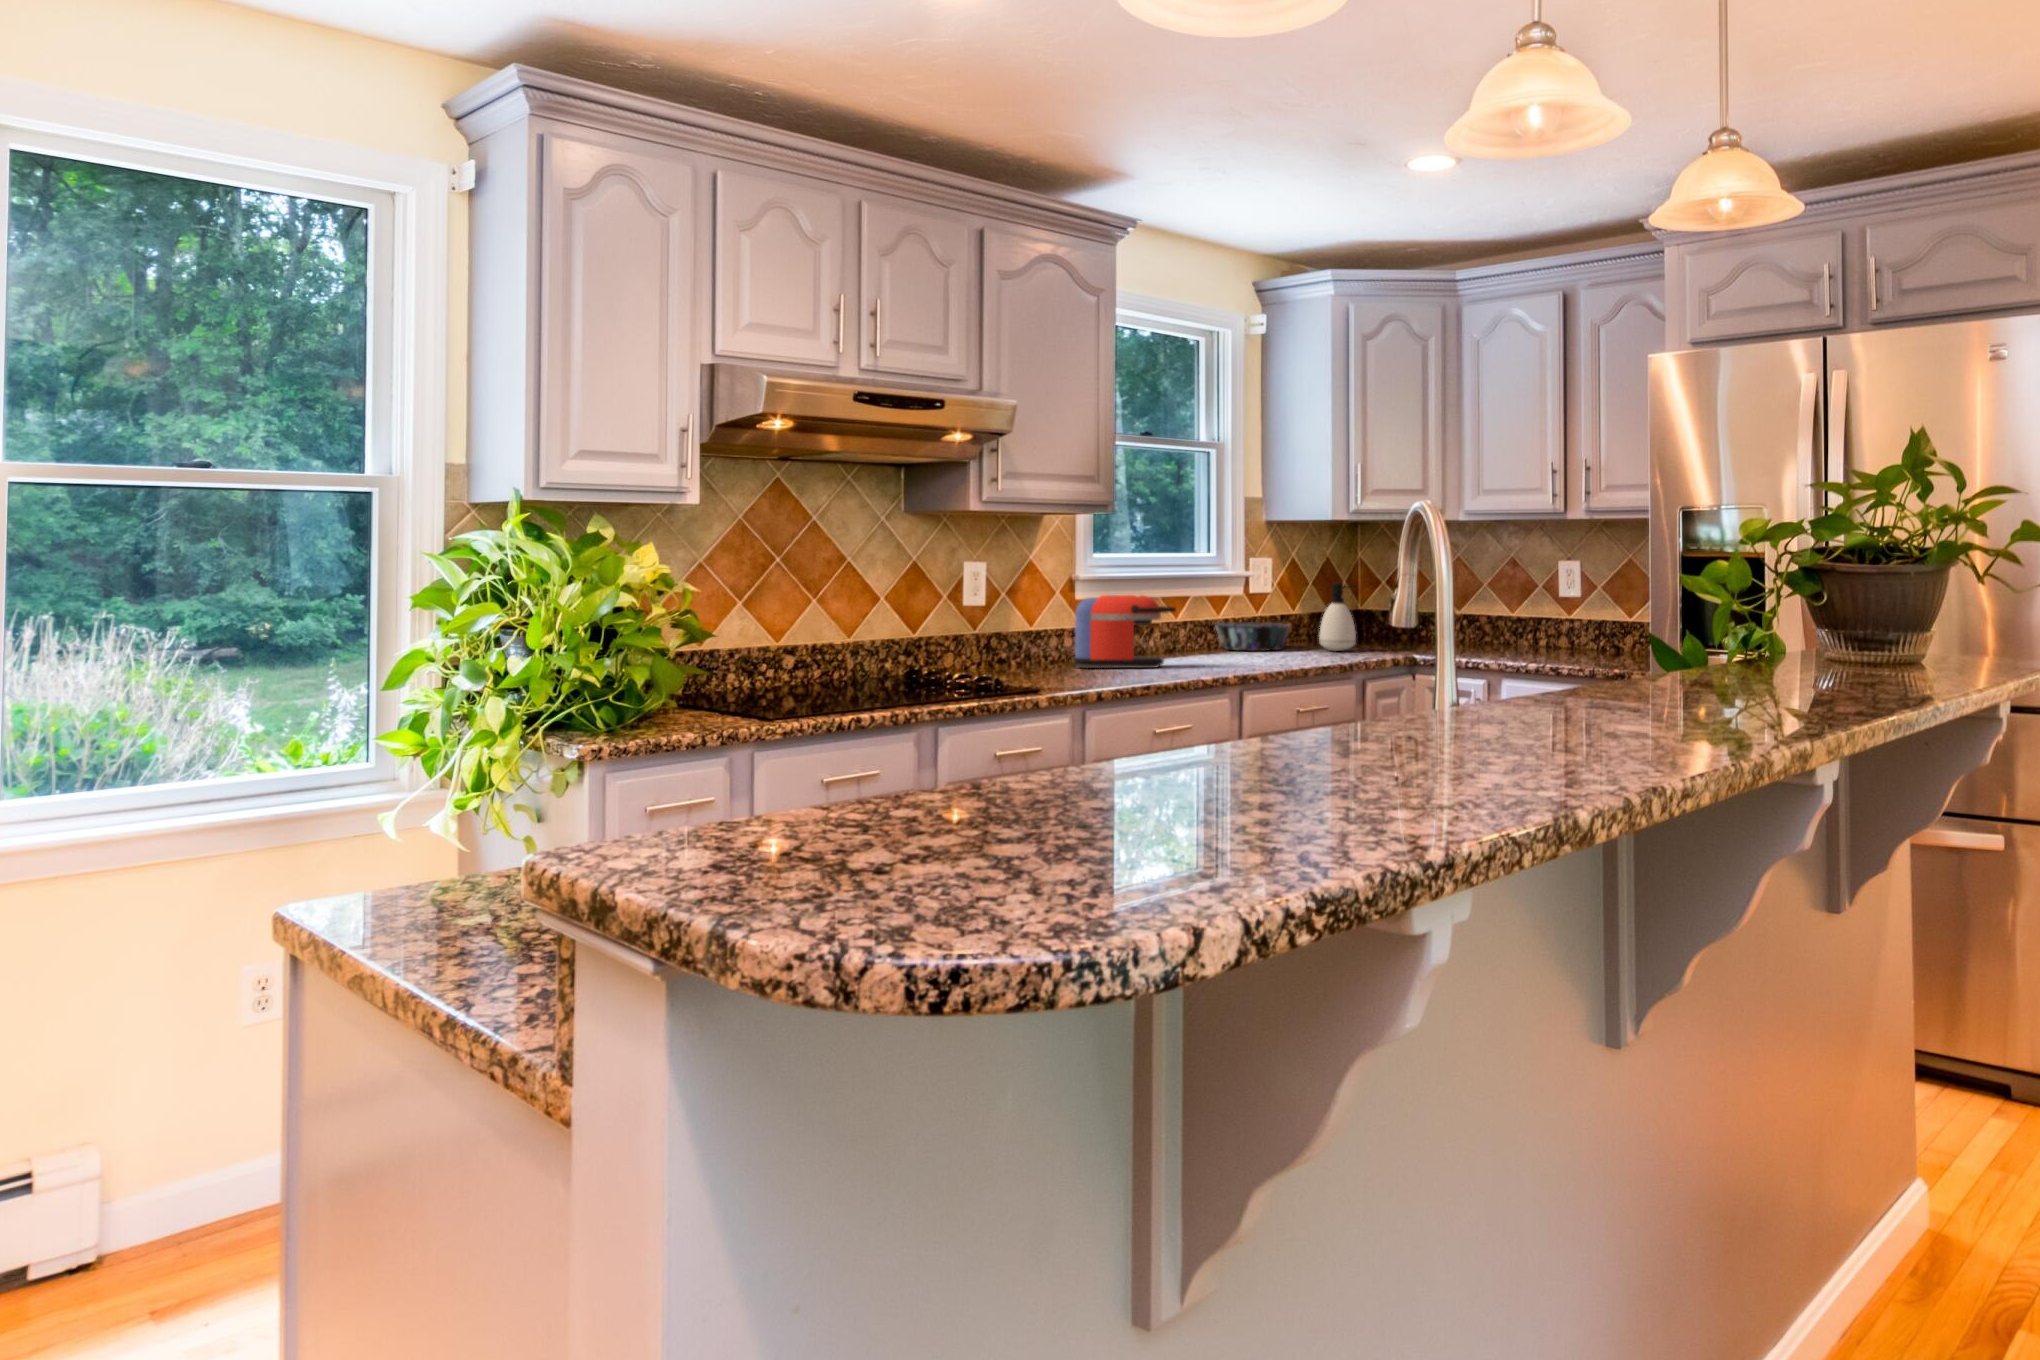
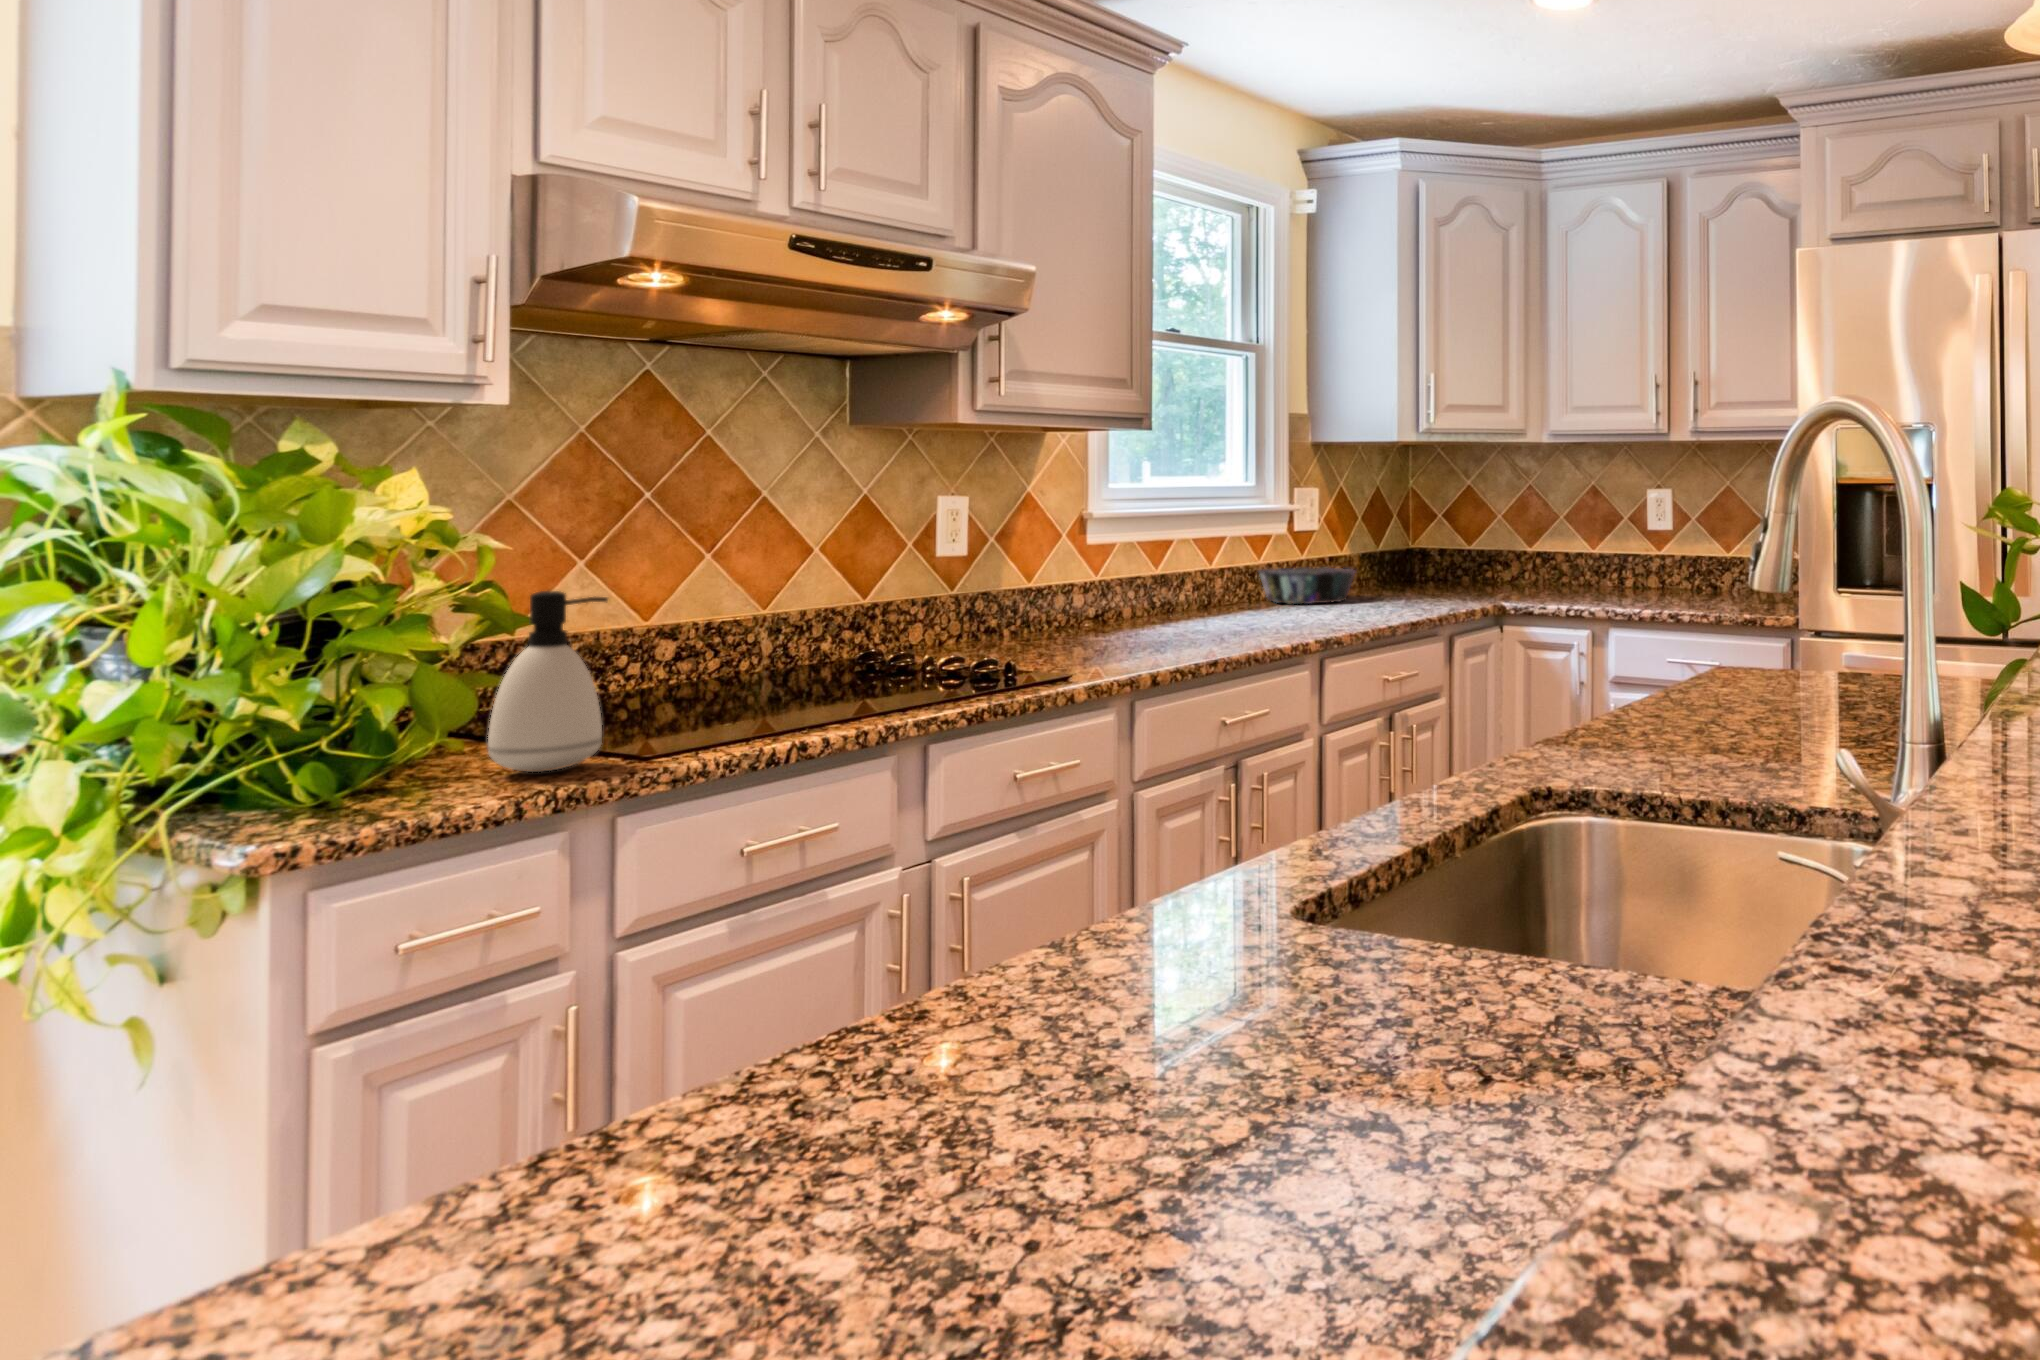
soap dispenser: present [1319,583,1356,651] -> present [488,591,608,772]
coffee maker: present [1073,595,1176,668] -> none [1091,538,1232,637]

